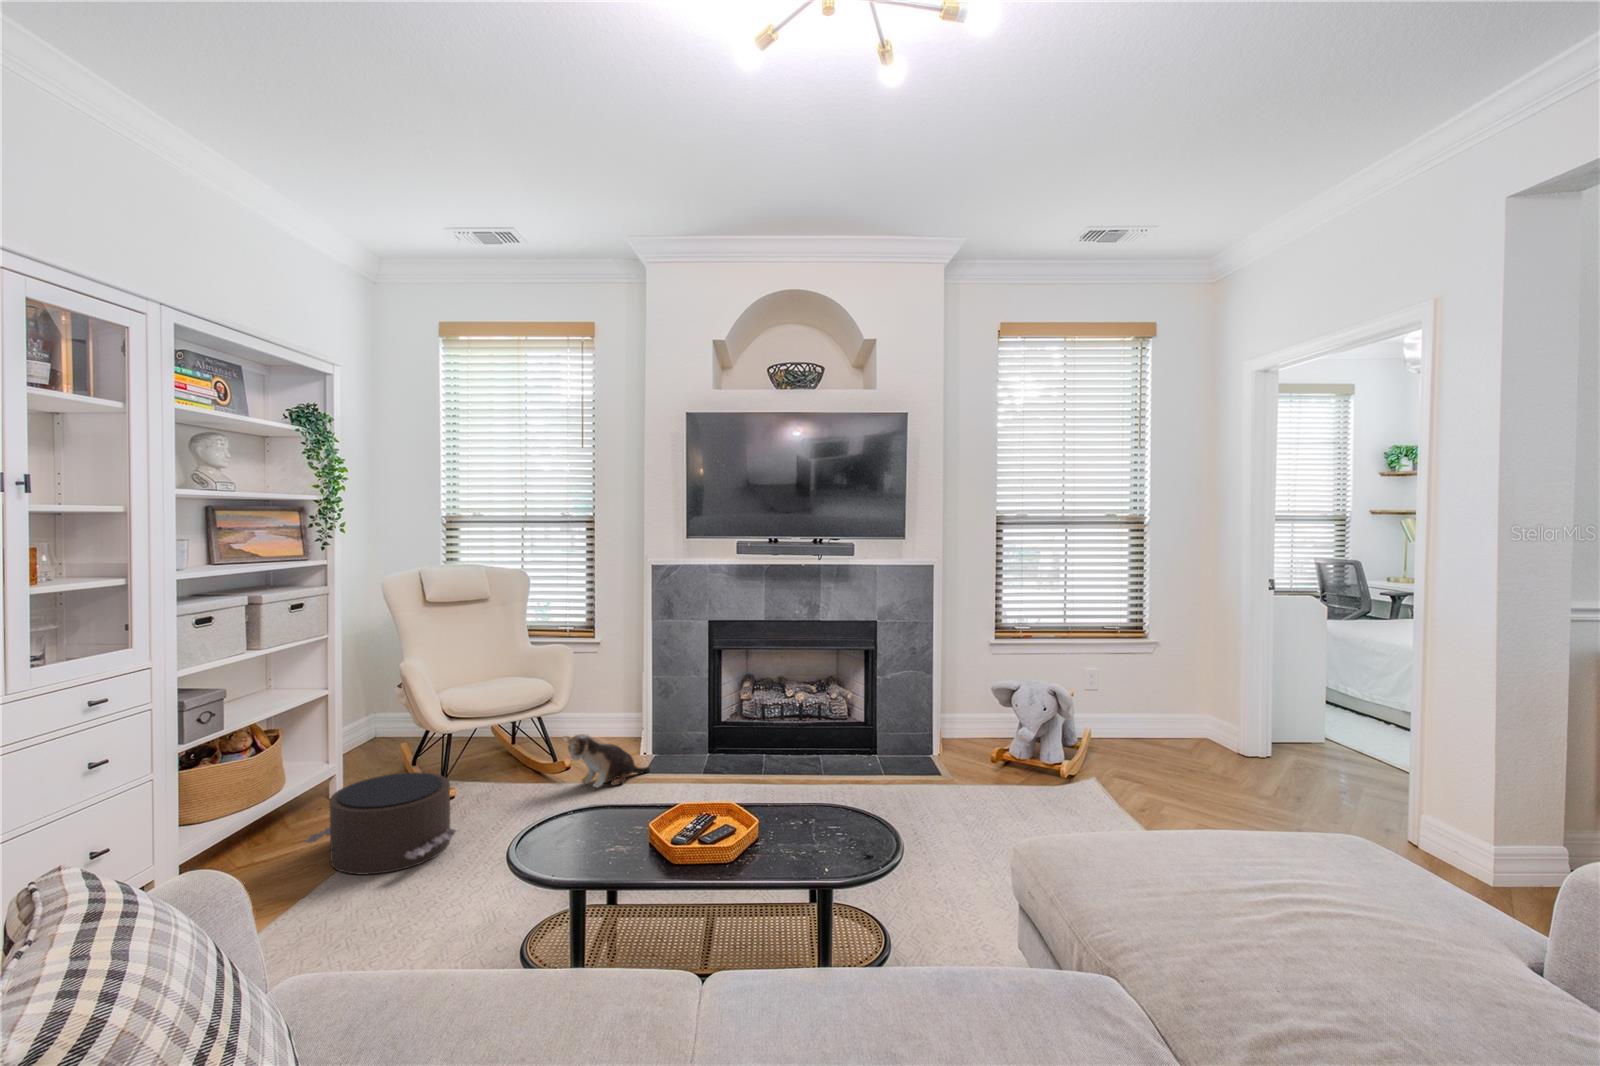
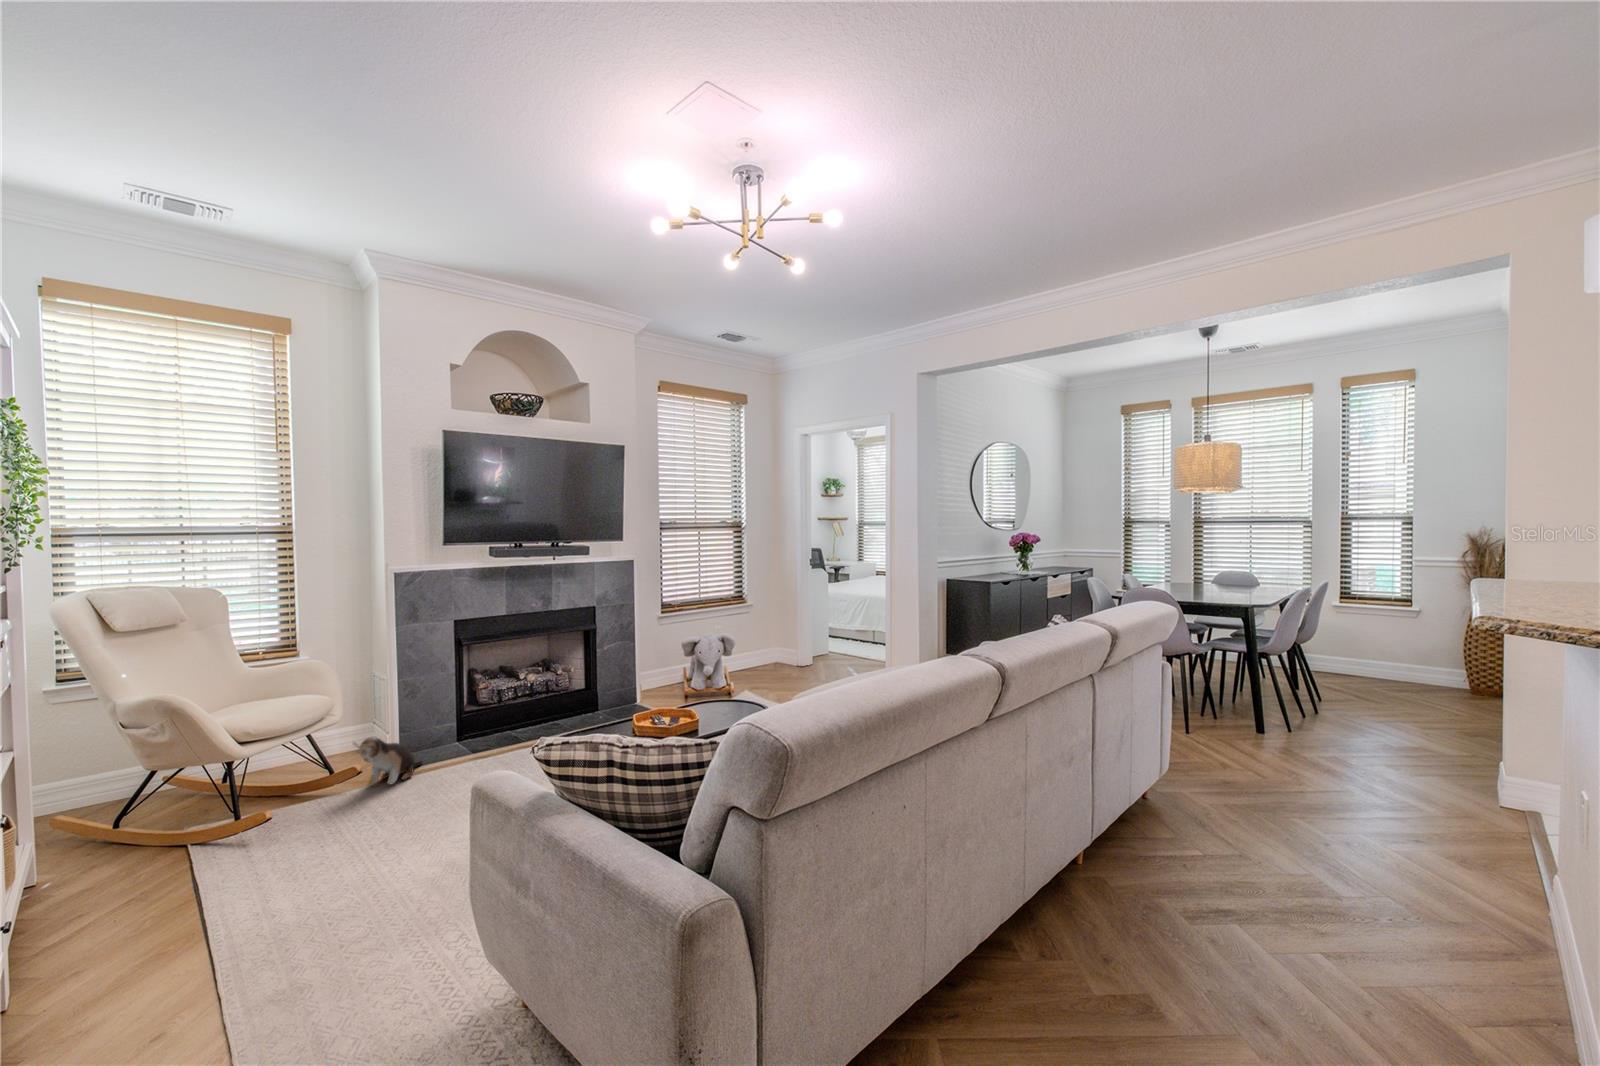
pouf: present [305,772,457,875] -> none [133,795,322,909]

